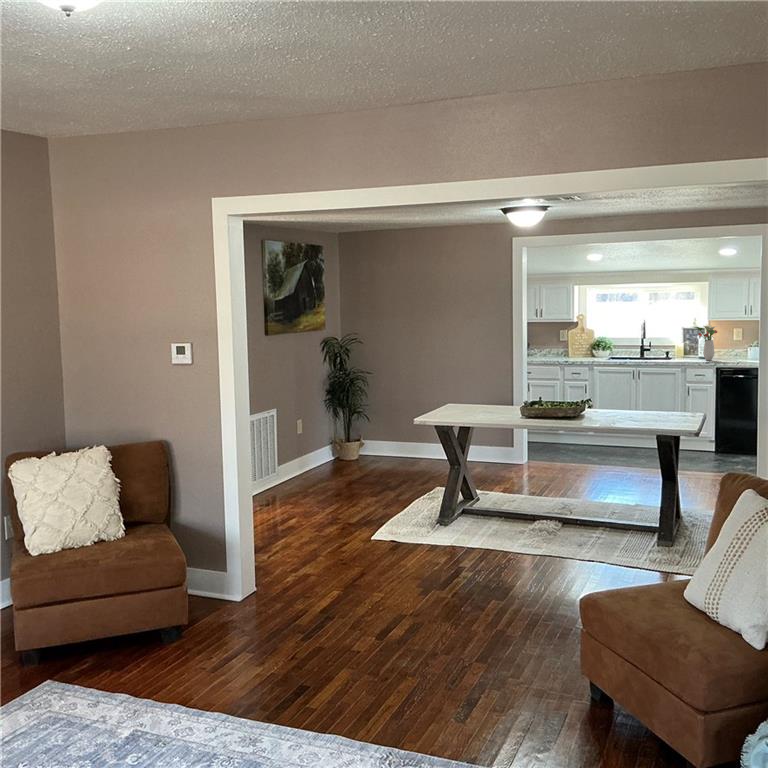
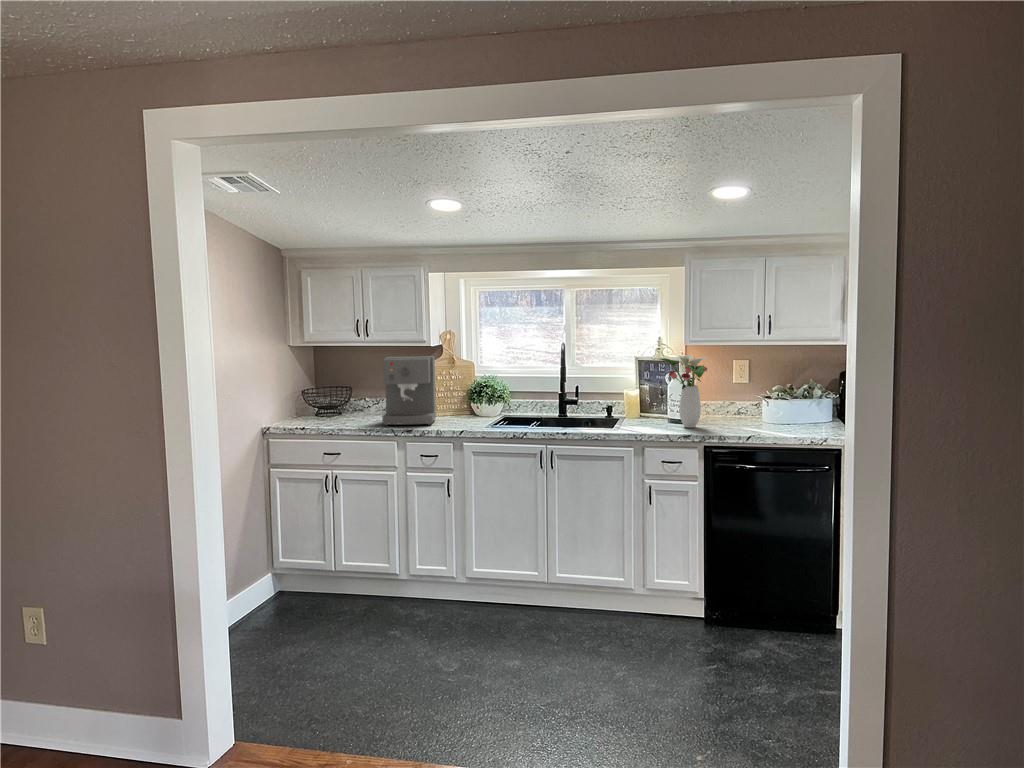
coffee maker: none [552,327,577,360] -> present [382,356,436,426]

